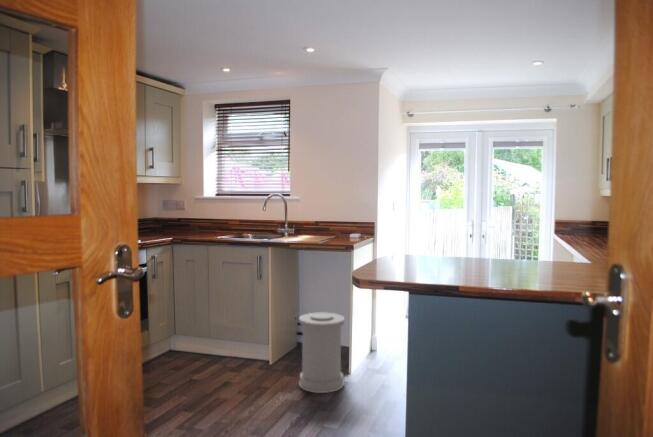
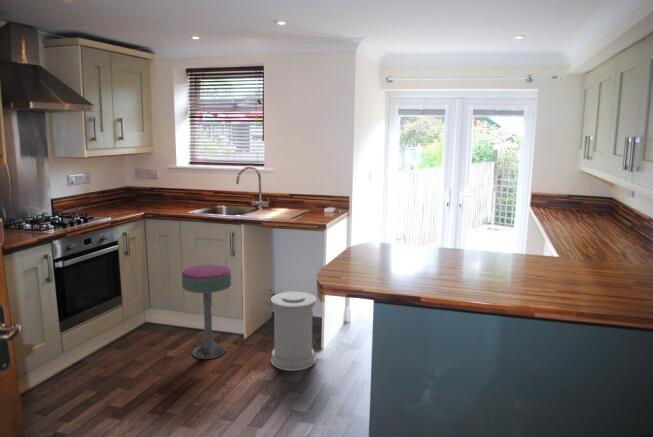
bar stool: none [210,286,259,382] -> present [182,264,231,359]

